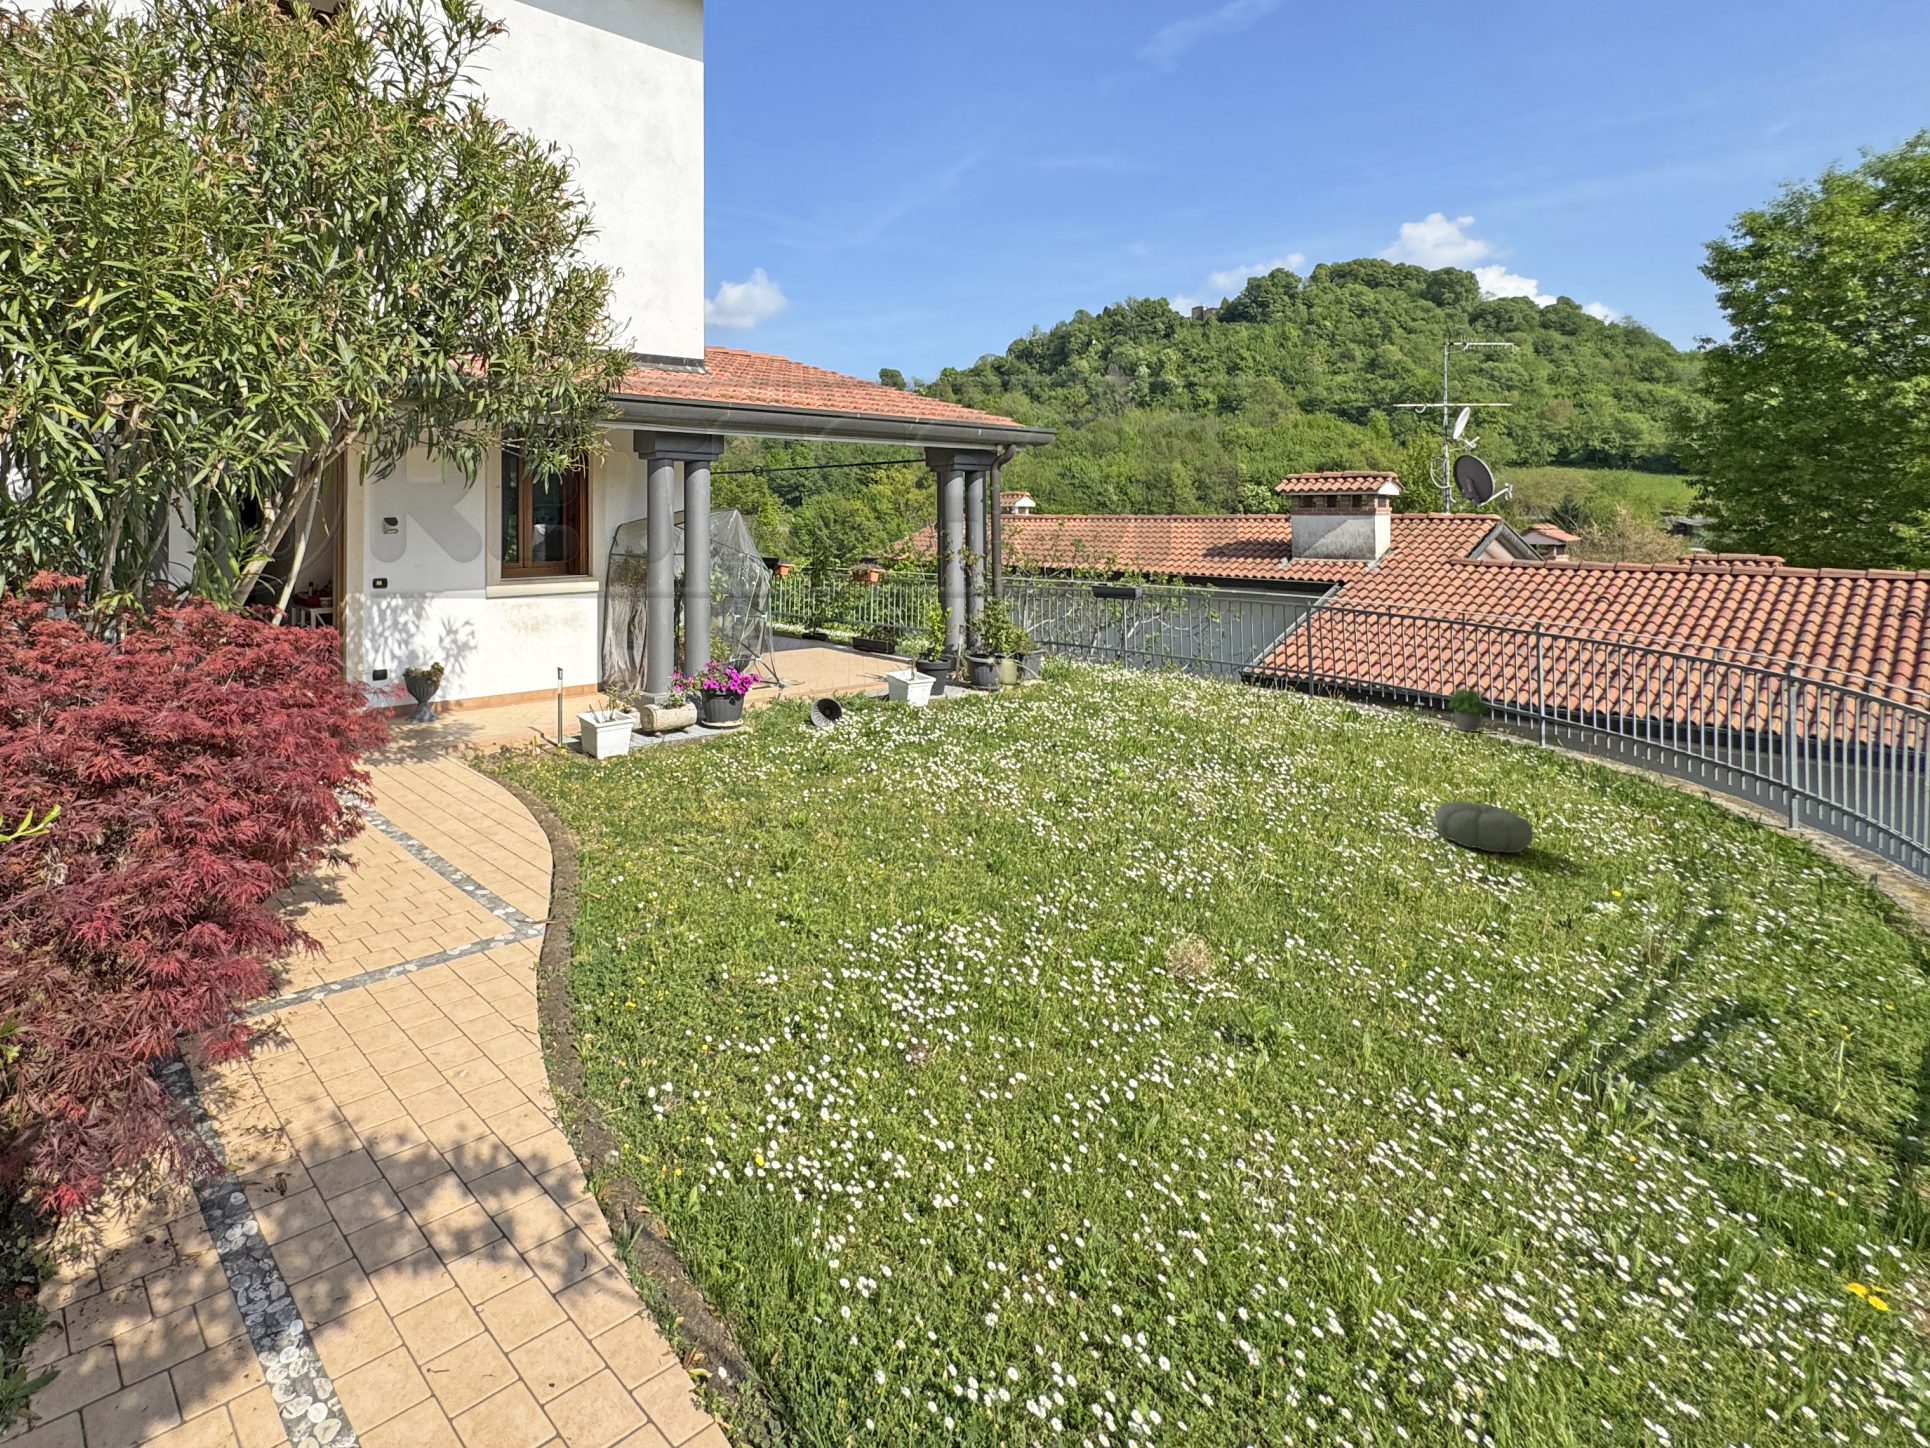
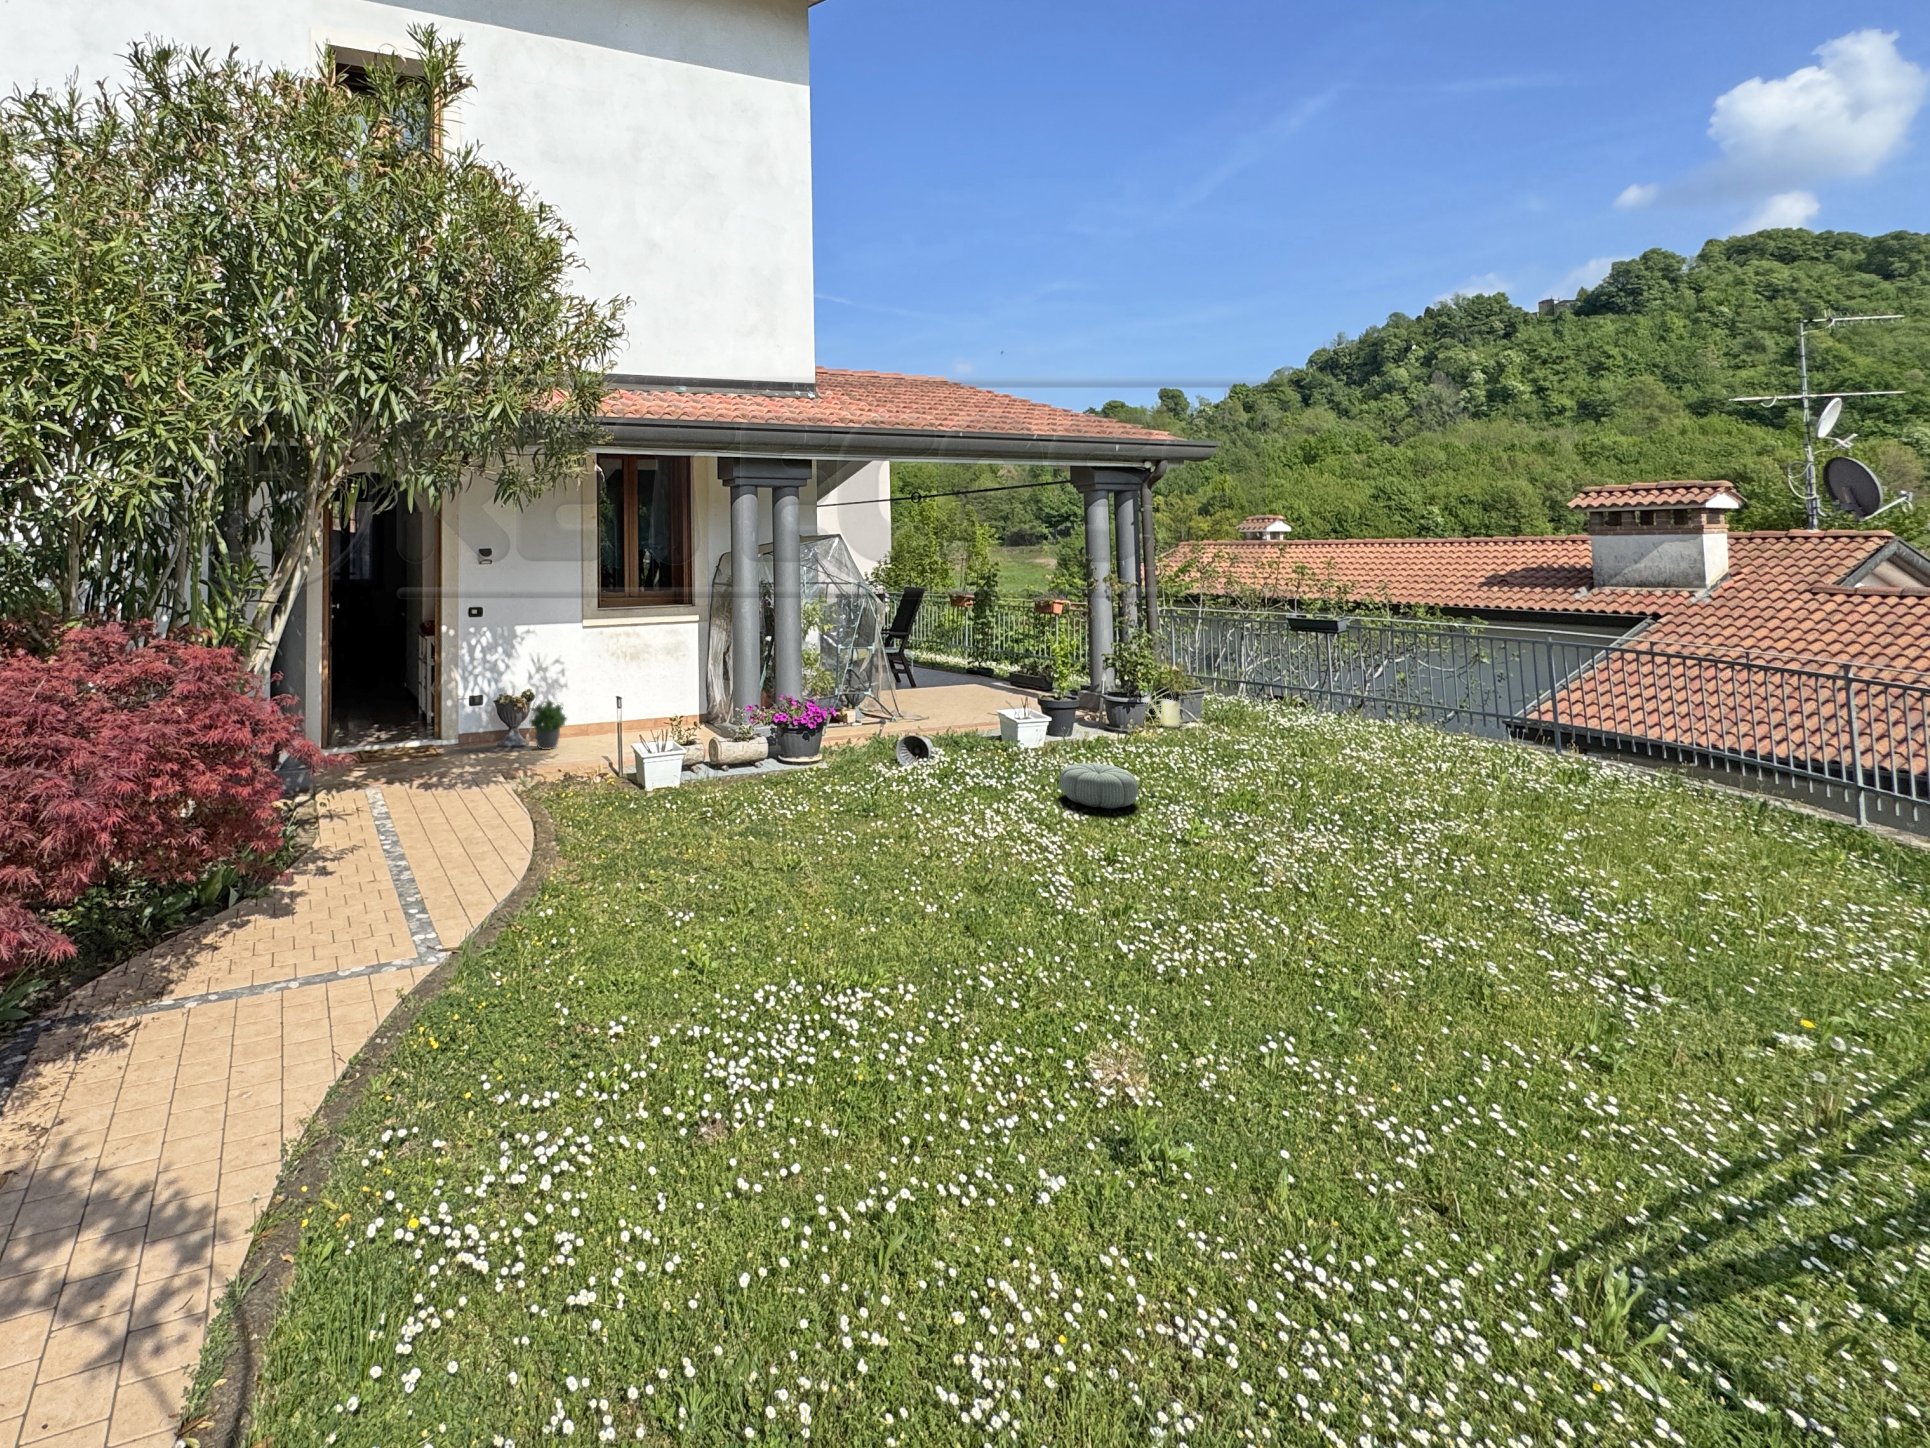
potted plant: present [1449,688,1488,732] -> present [530,701,567,750]
pouf: present [1434,801,1533,853] -> present [1059,763,1138,808]

